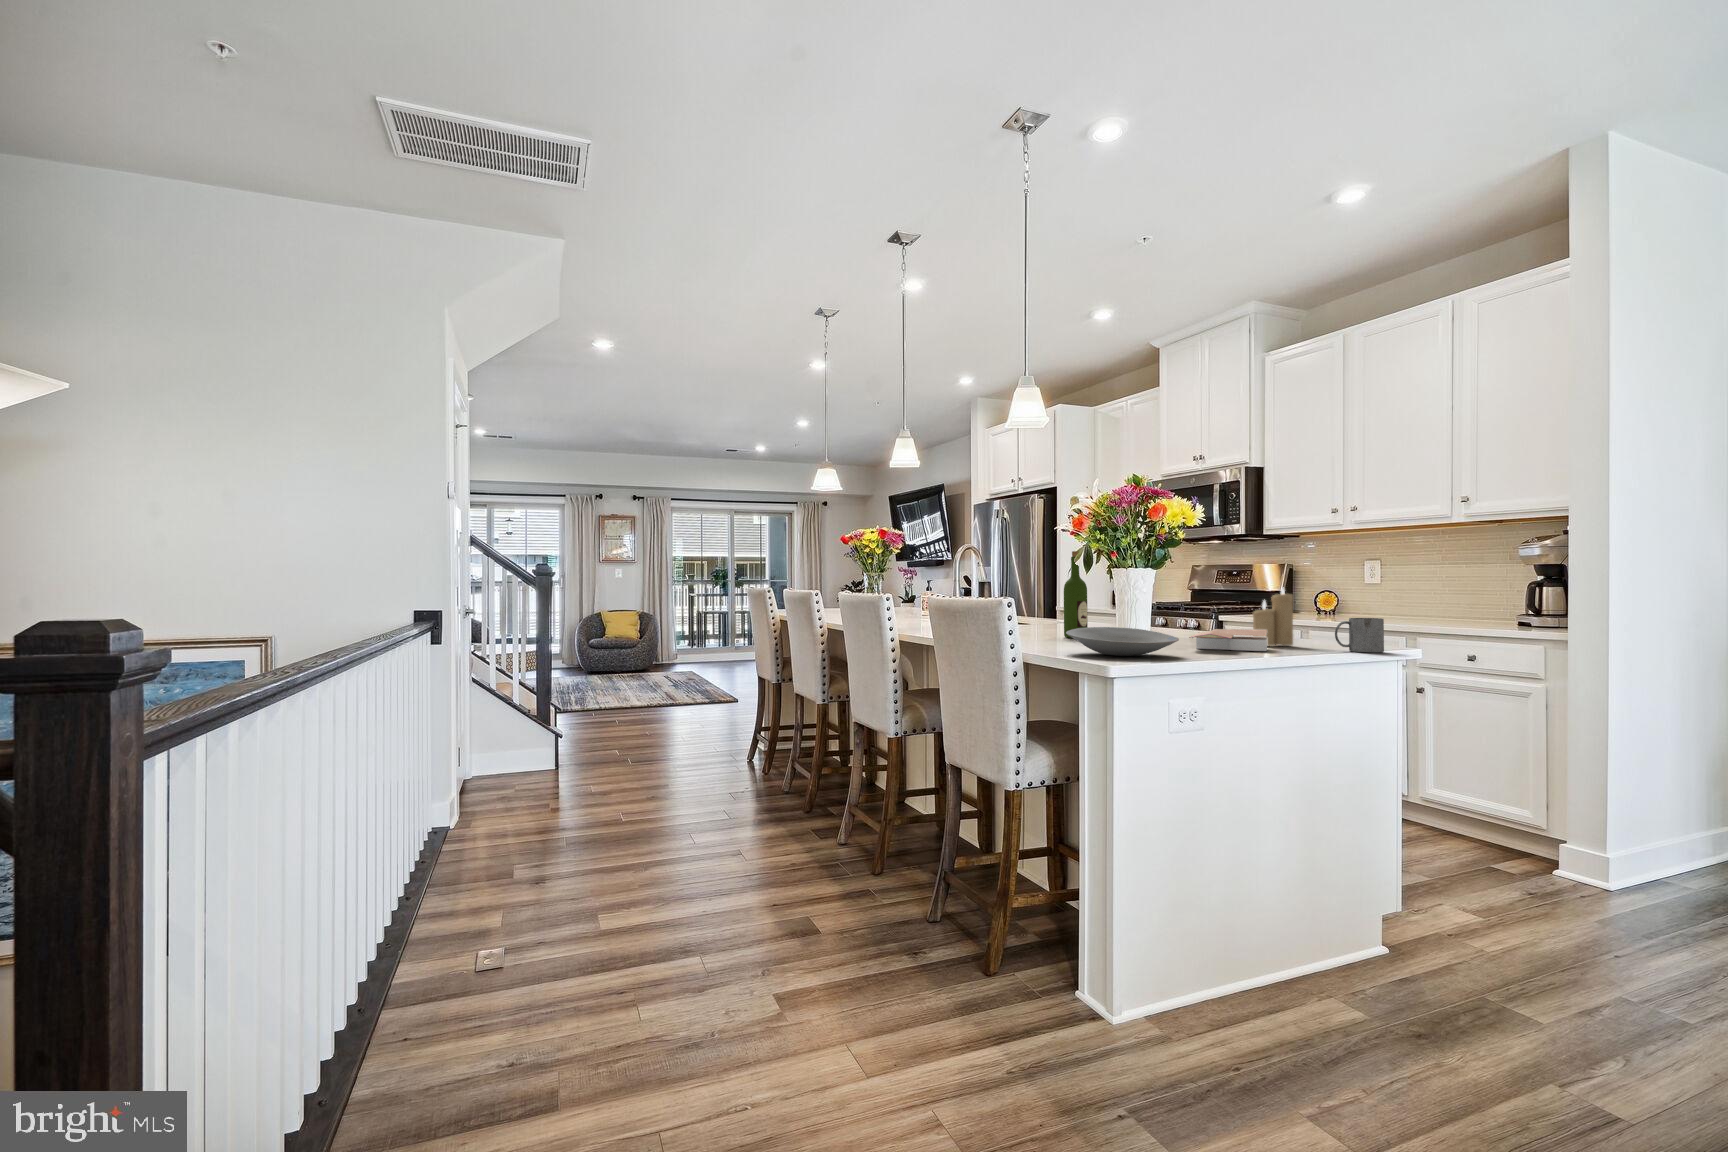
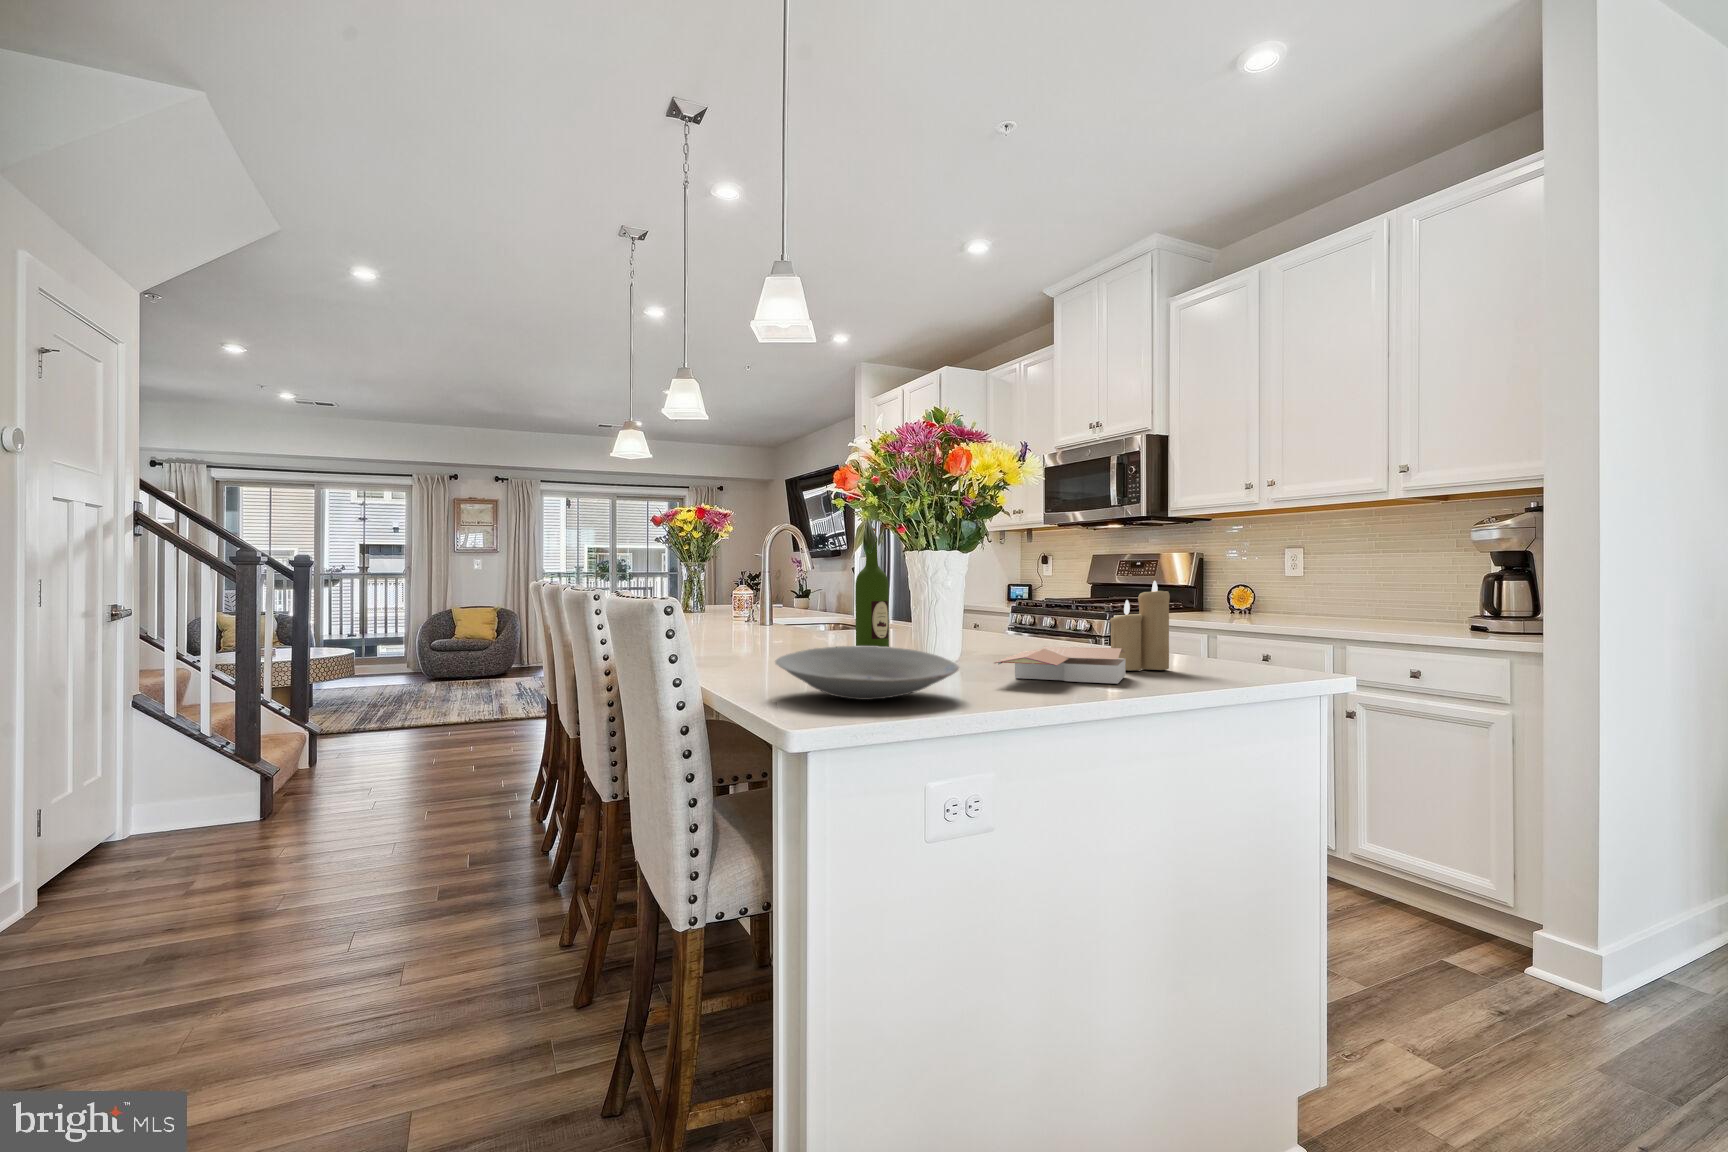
mug: present [1335,618,1384,652] -> none [1226,629,1300,685]

